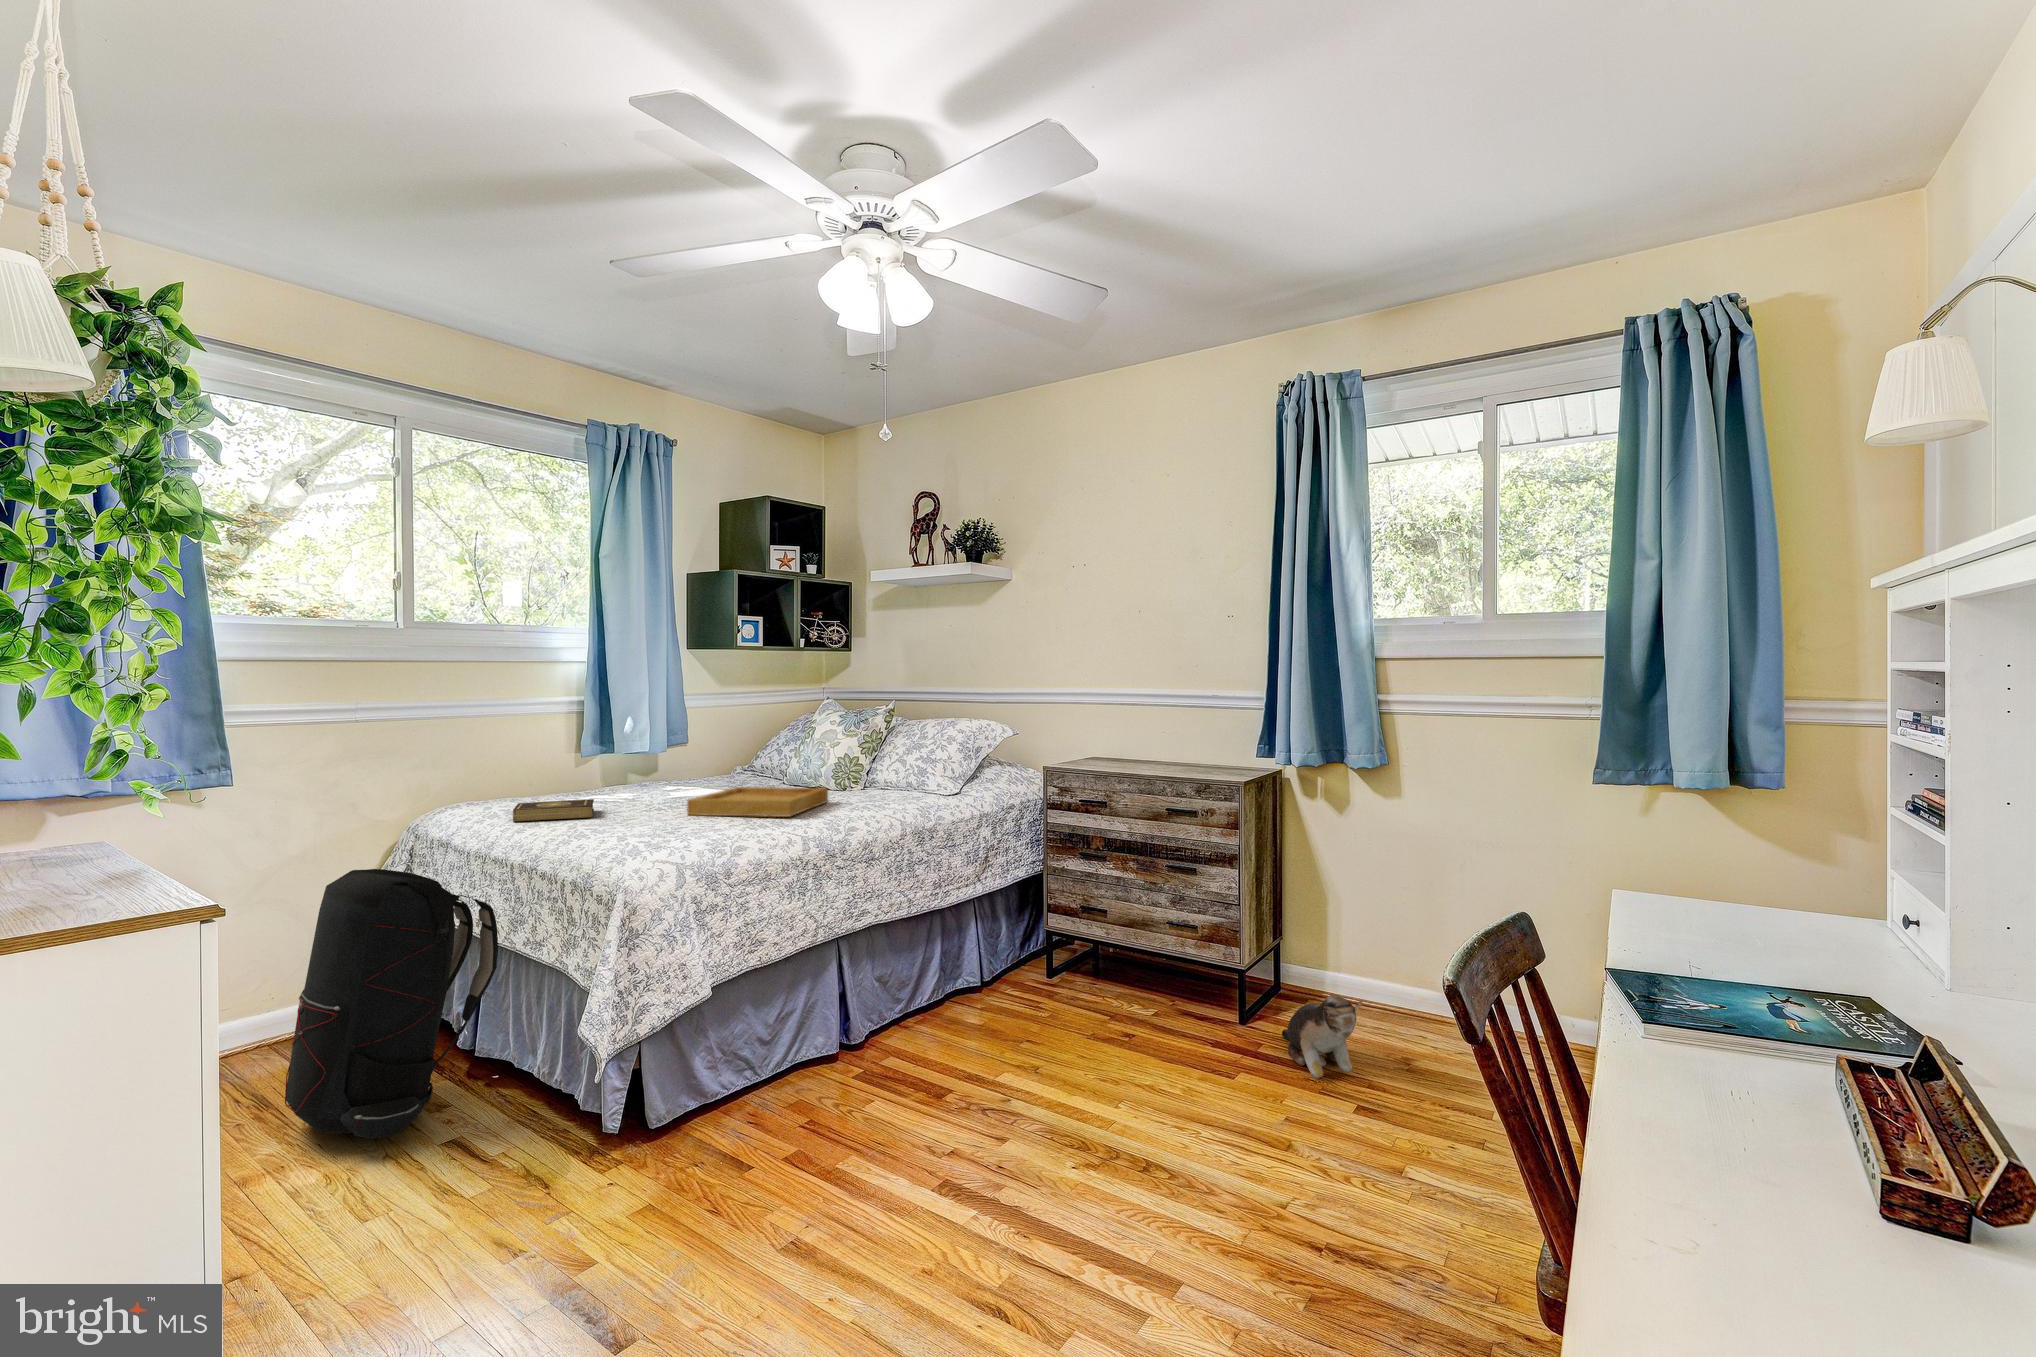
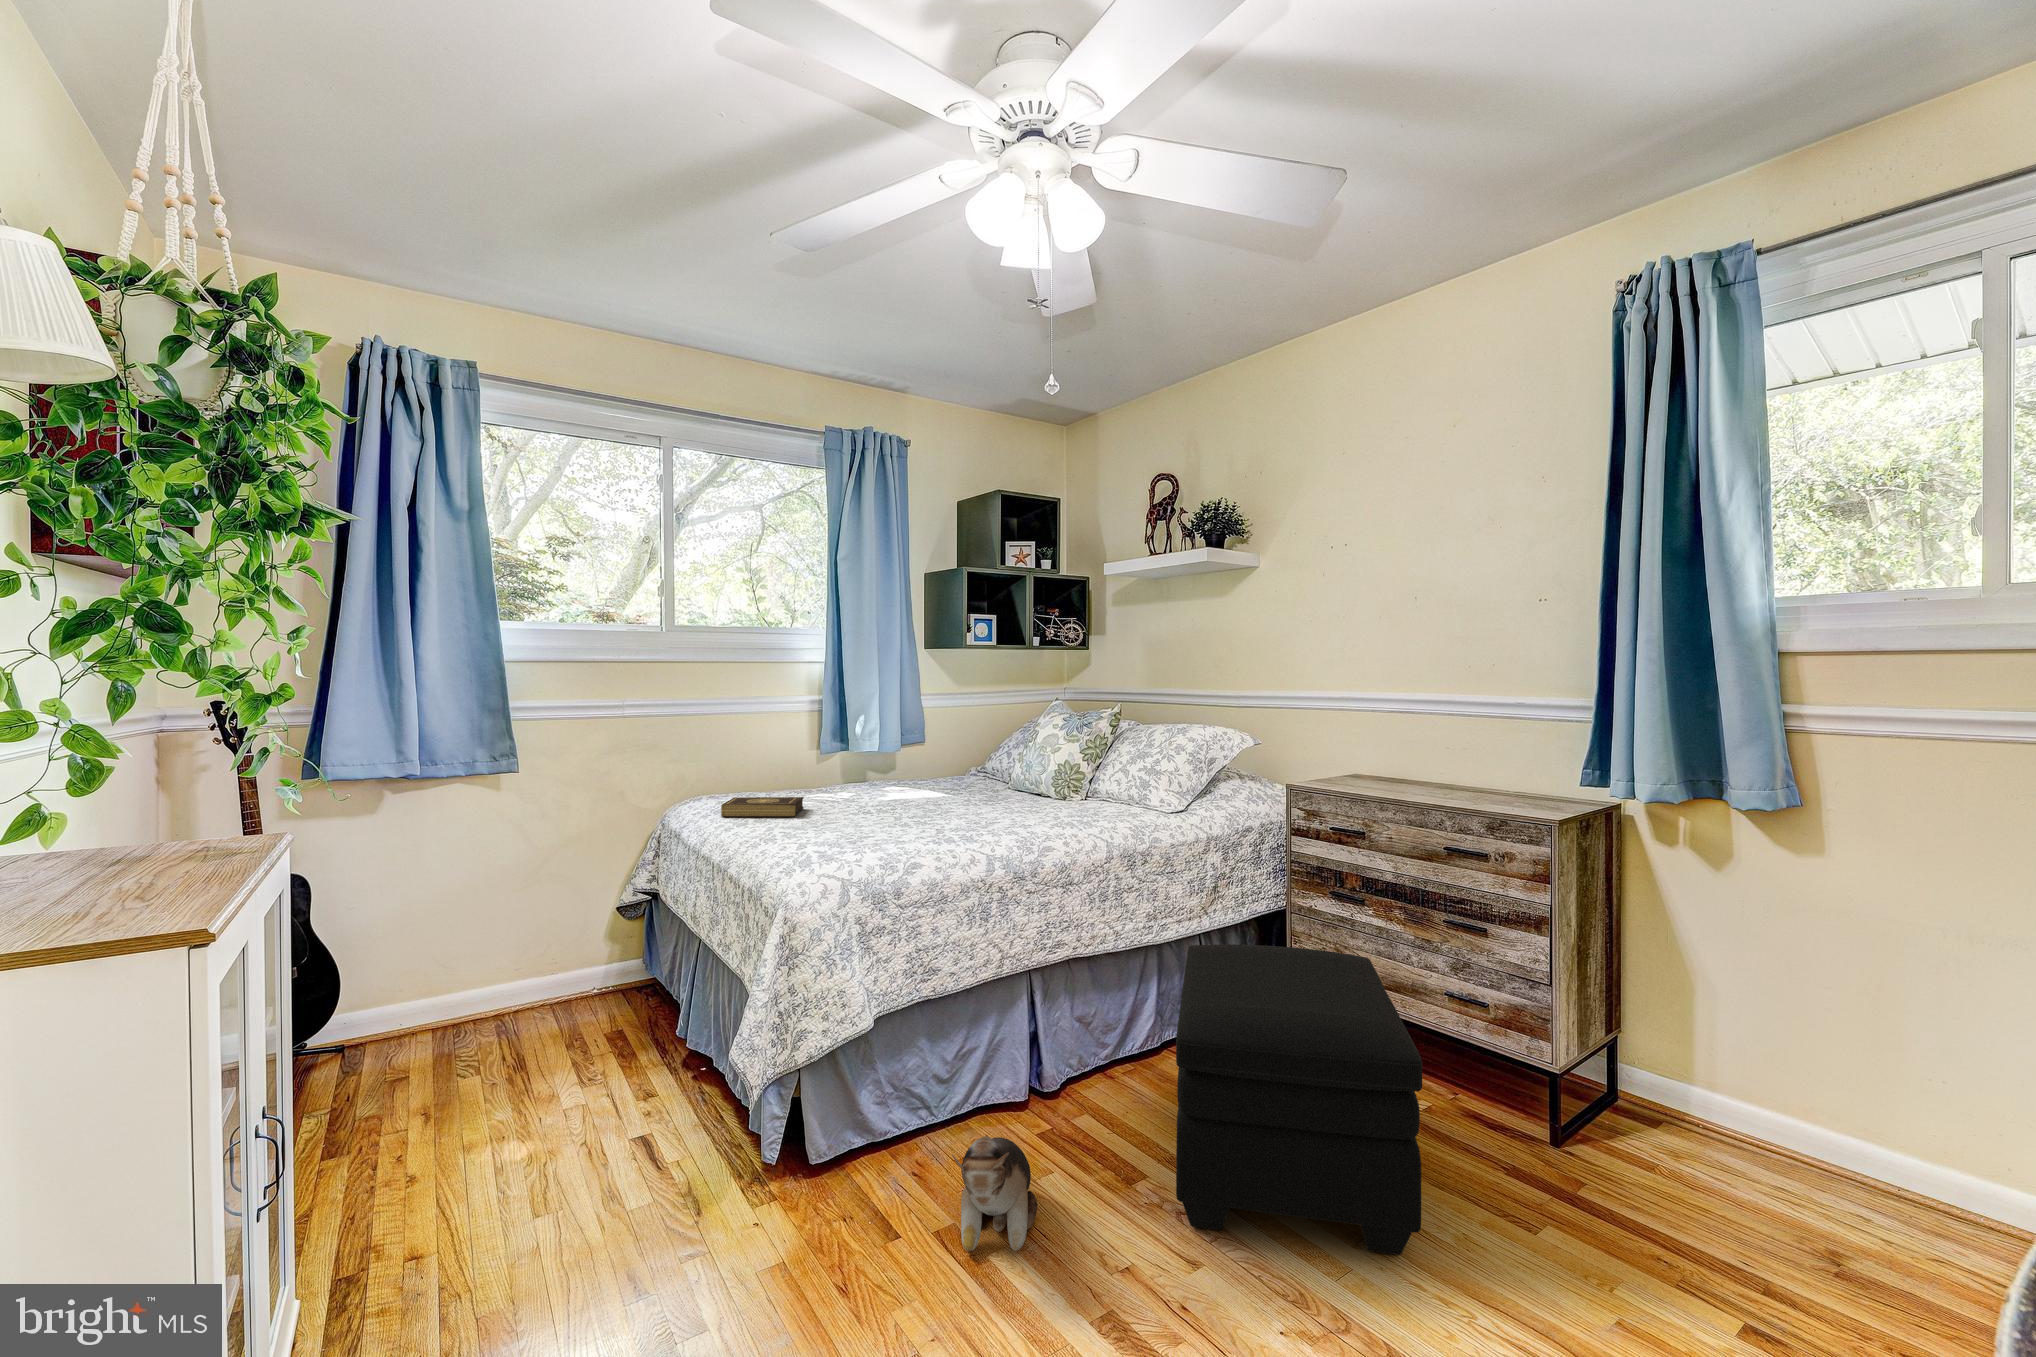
tray: present [687,787,828,817] -> none [886,791,1038,829]
backpack: present [285,869,498,1138] -> none [497,857,689,1130]
ottoman: none [971,898,1162,1117] -> present [1176,944,1422,1255]
plush toy: present [1282,995,1362,1078] -> present [952,1135,1037,1251]

